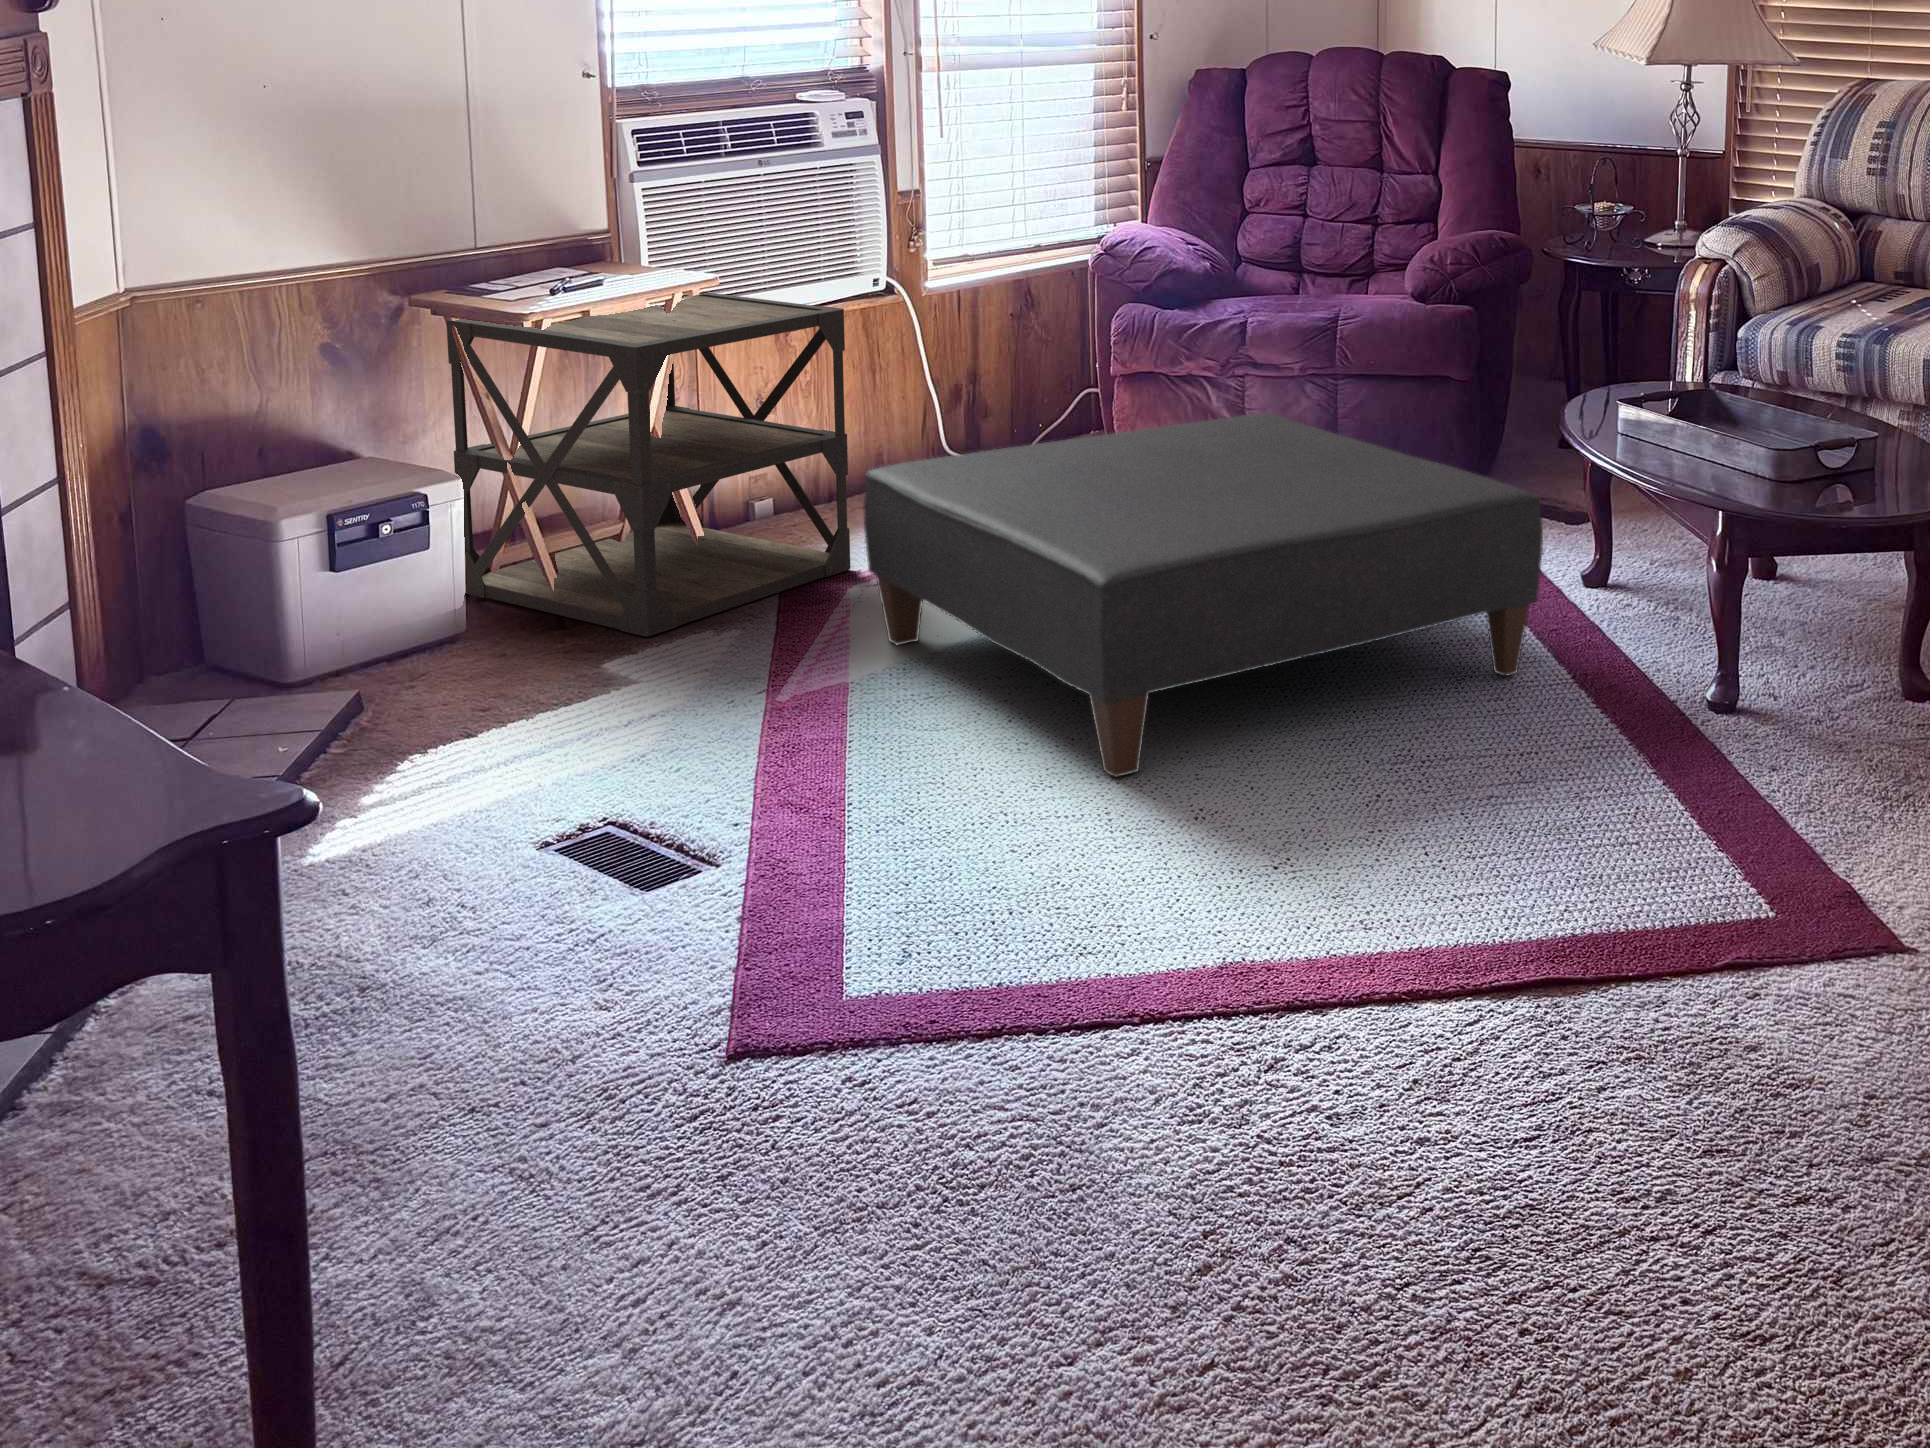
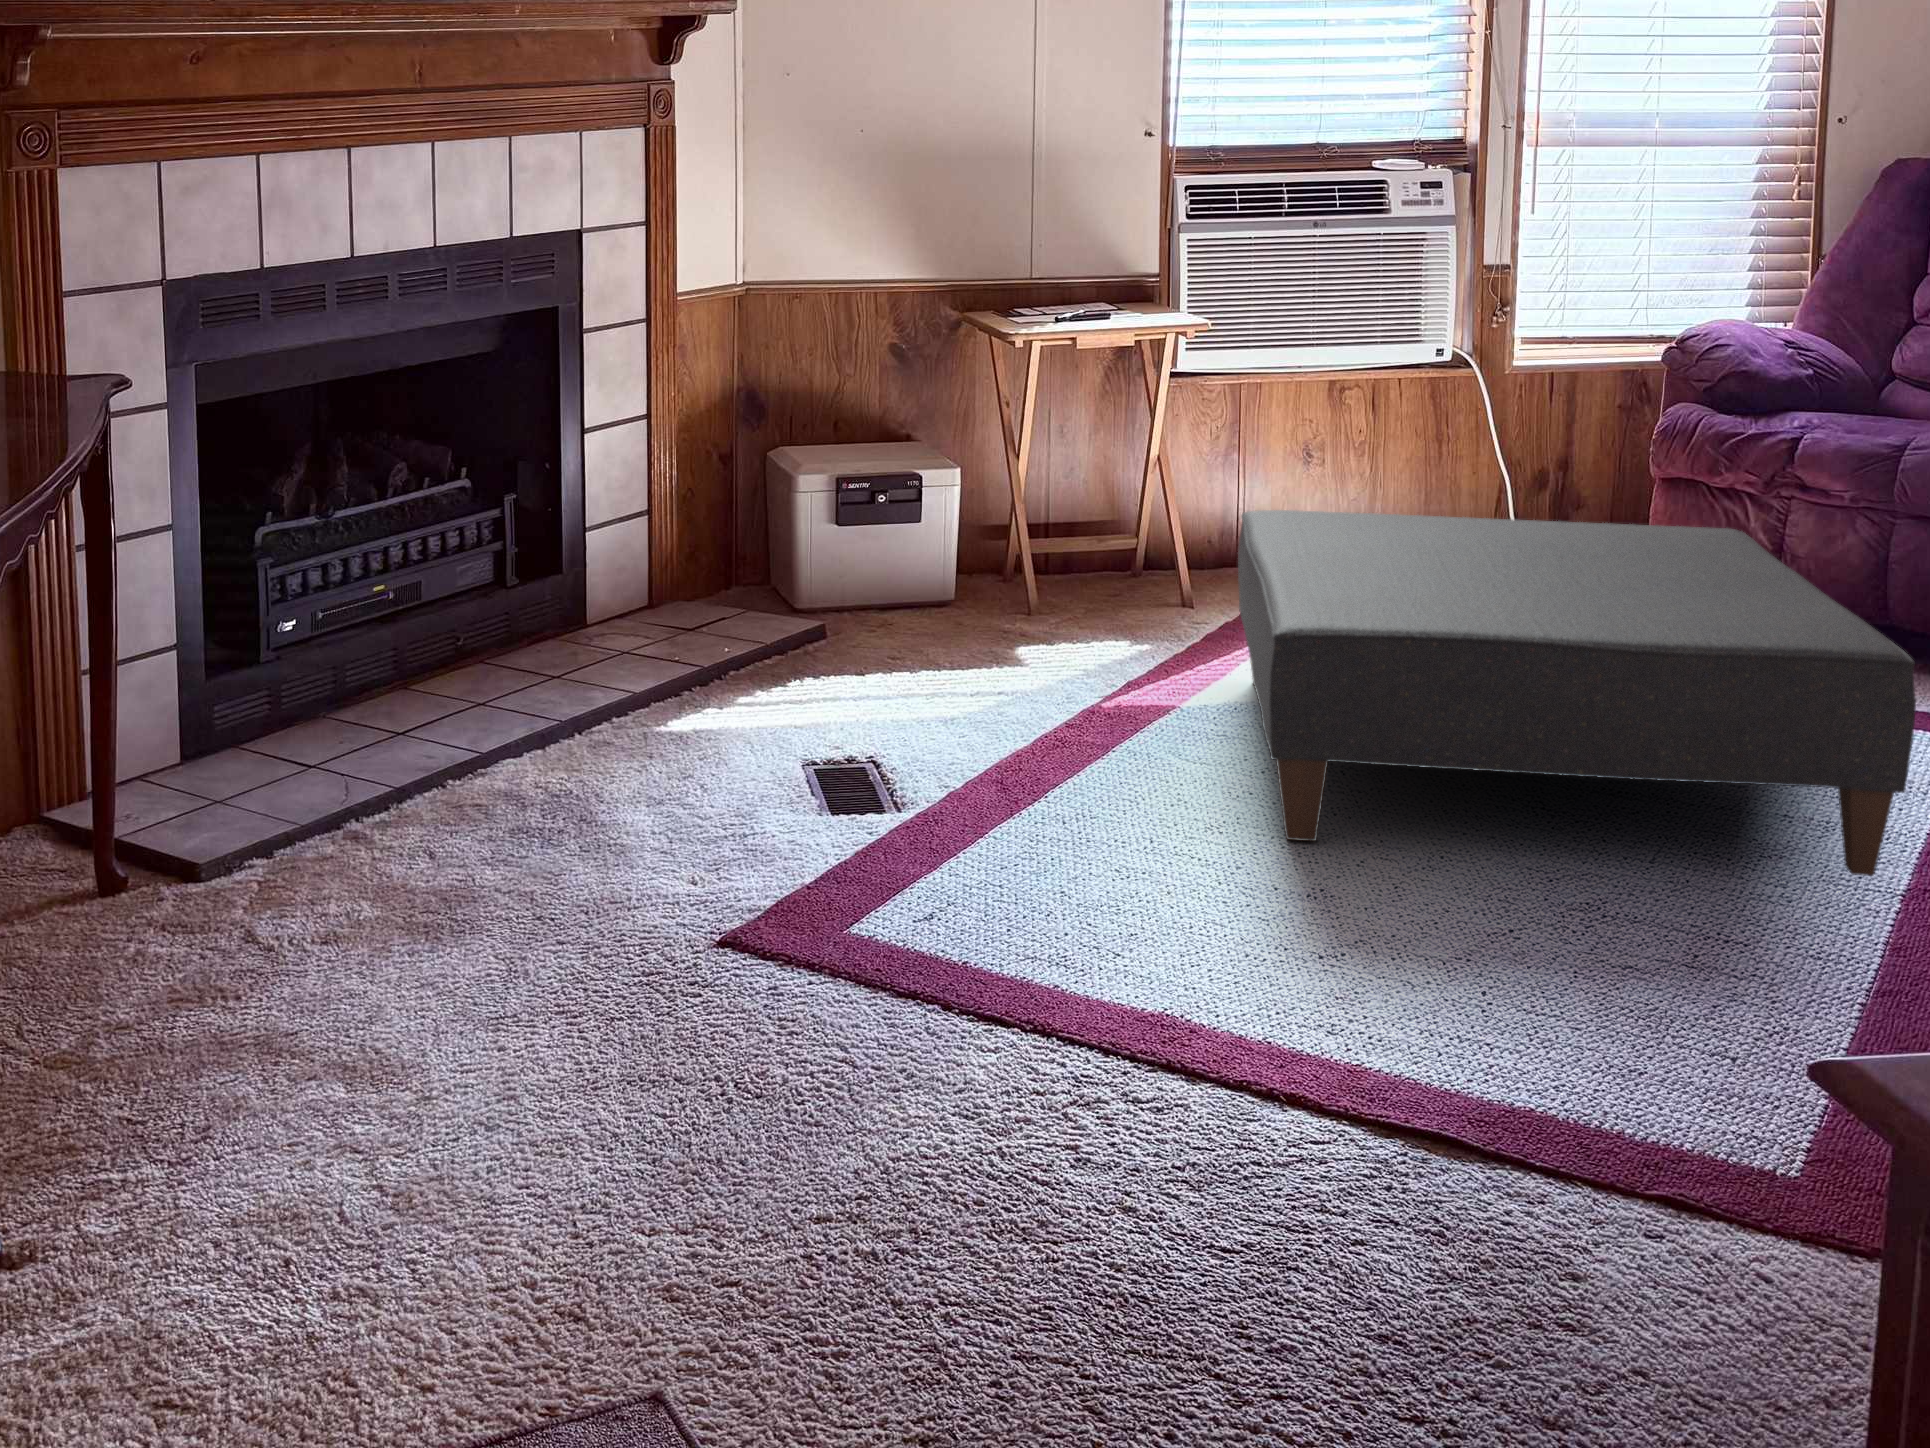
side table: present [446,292,850,637] -> none [984,331,1309,633]

